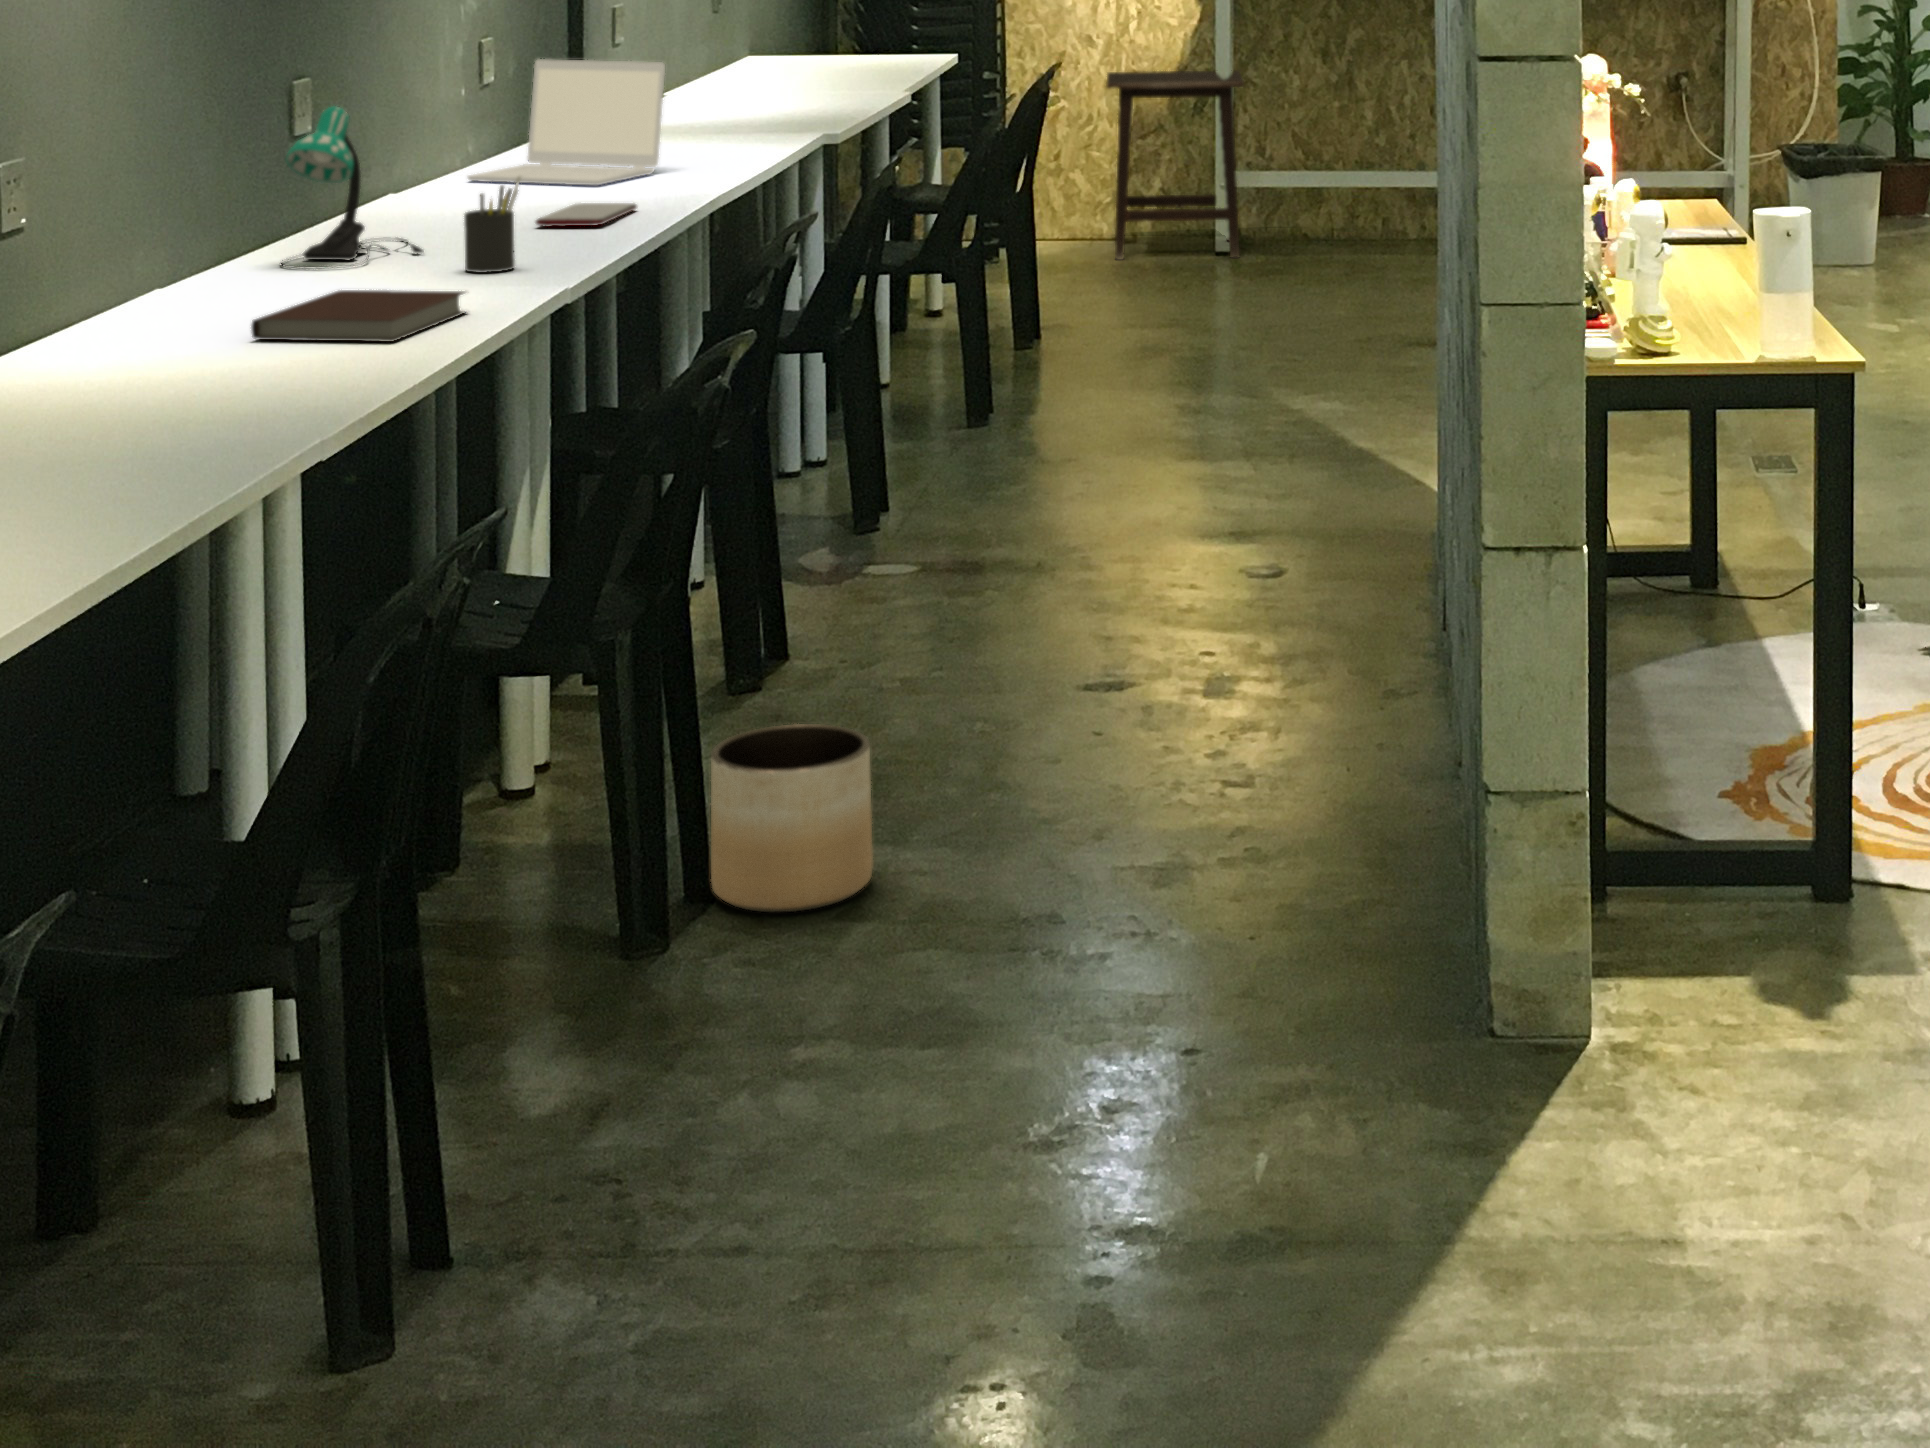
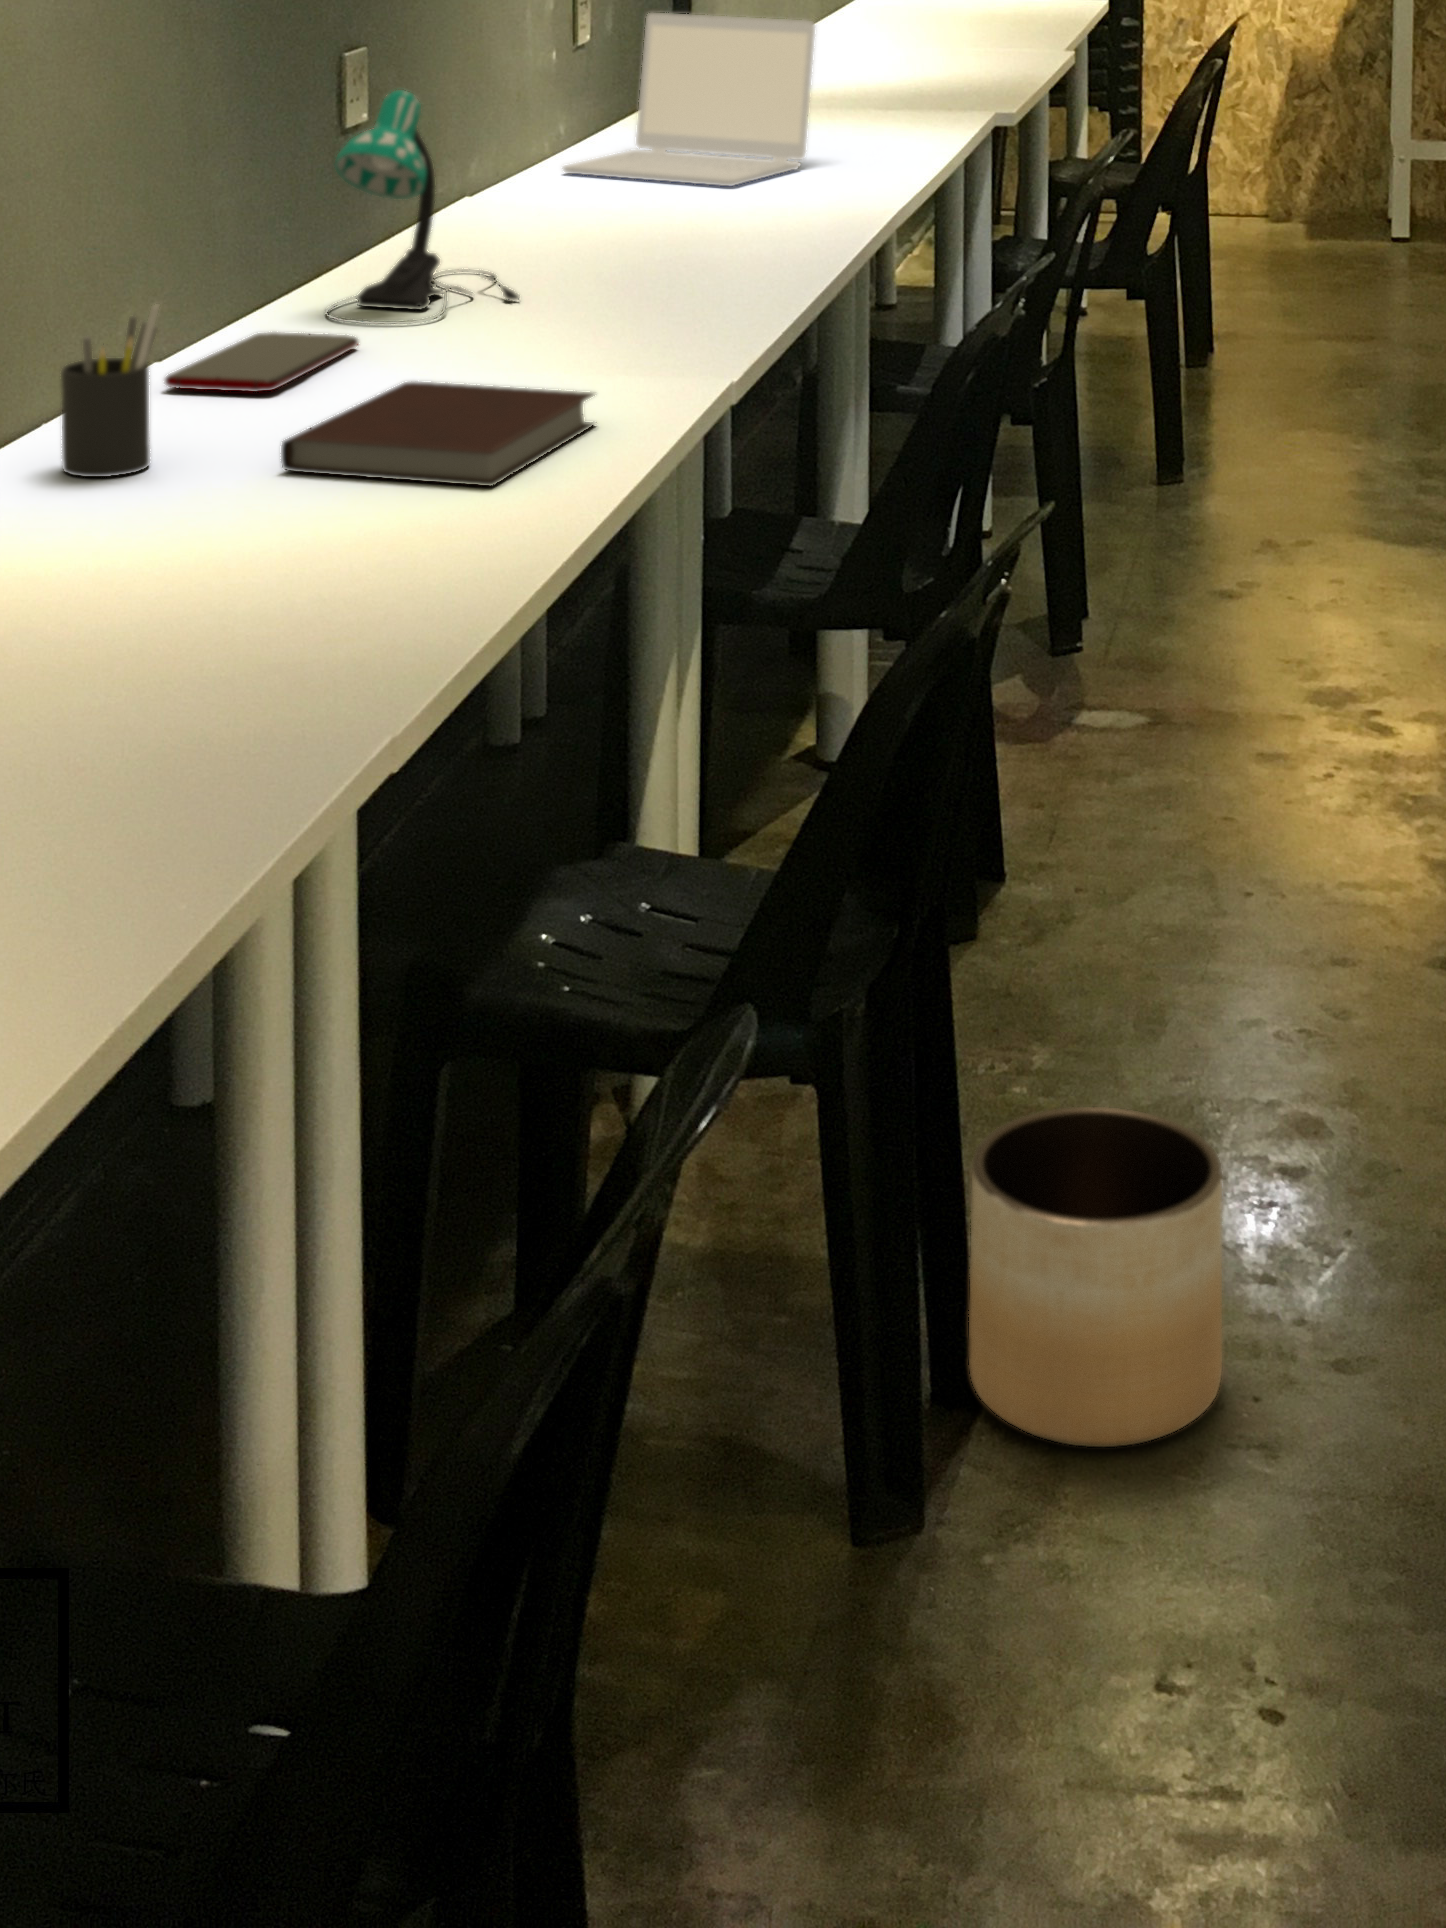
side table: present [1107,71,1244,260] -> none [1261,19,1433,246]
pen holder: present [464,176,521,273] -> present [61,305,159,477]
smartphone: present [536,203,637,226] -> present [164,332,358,392]

